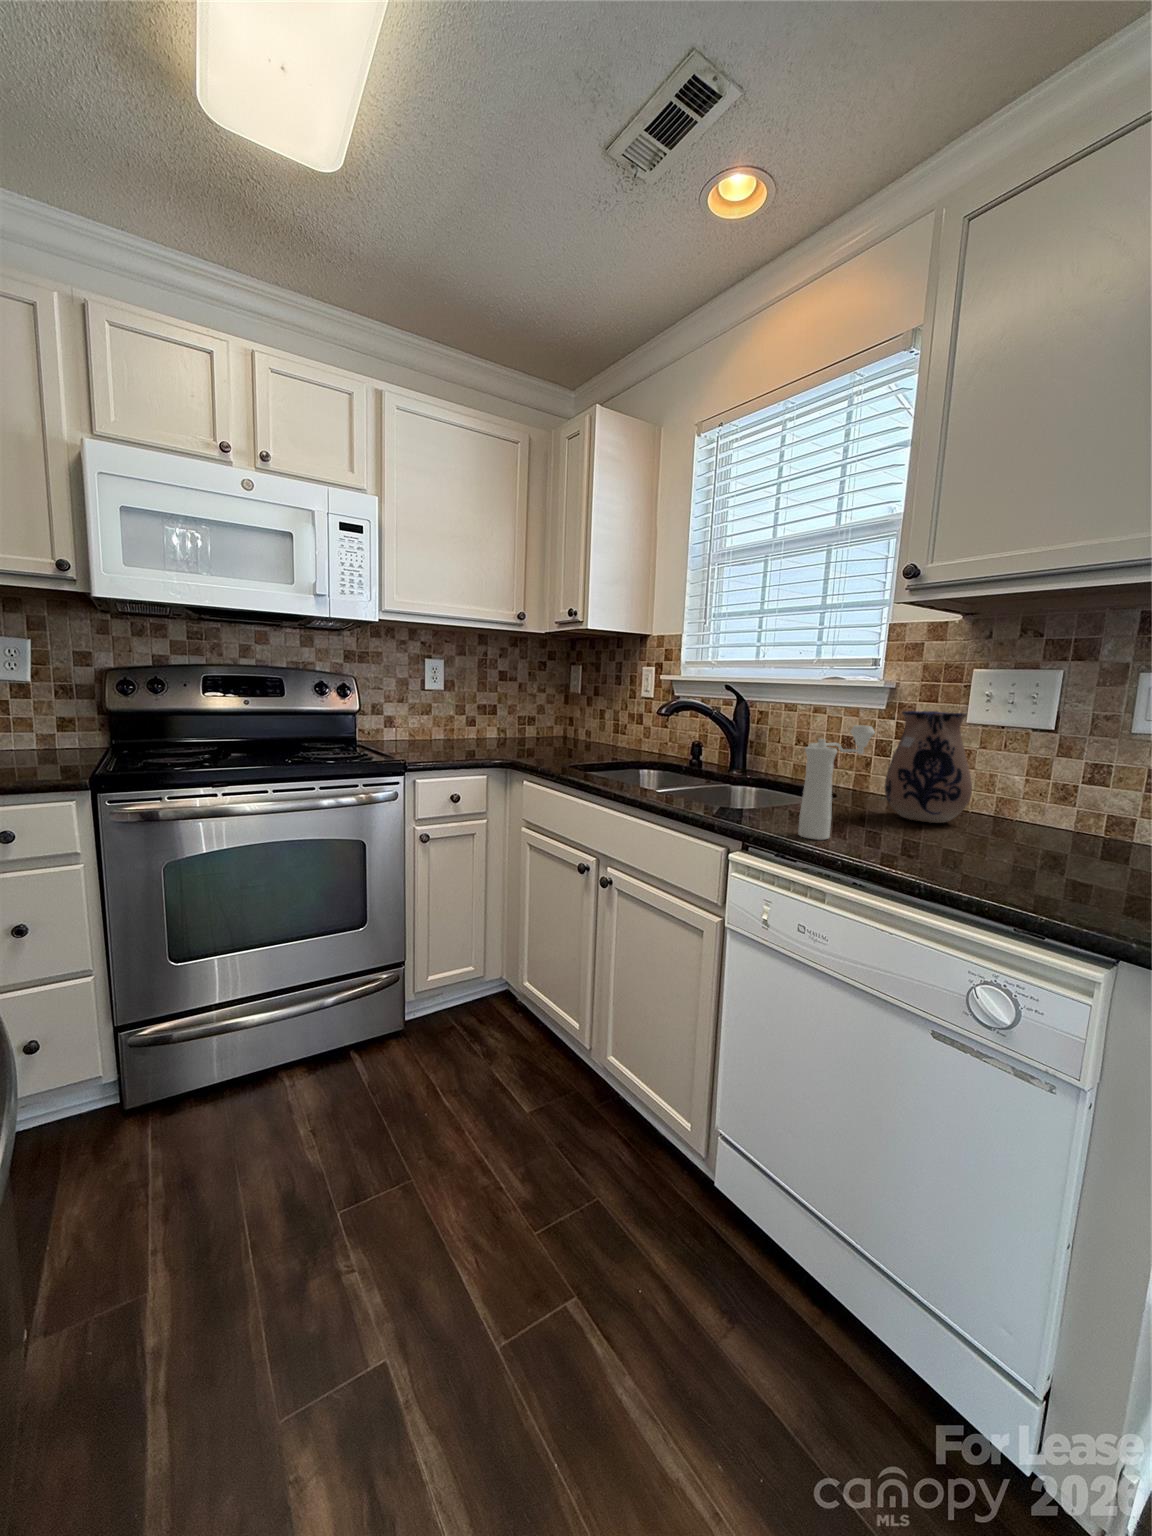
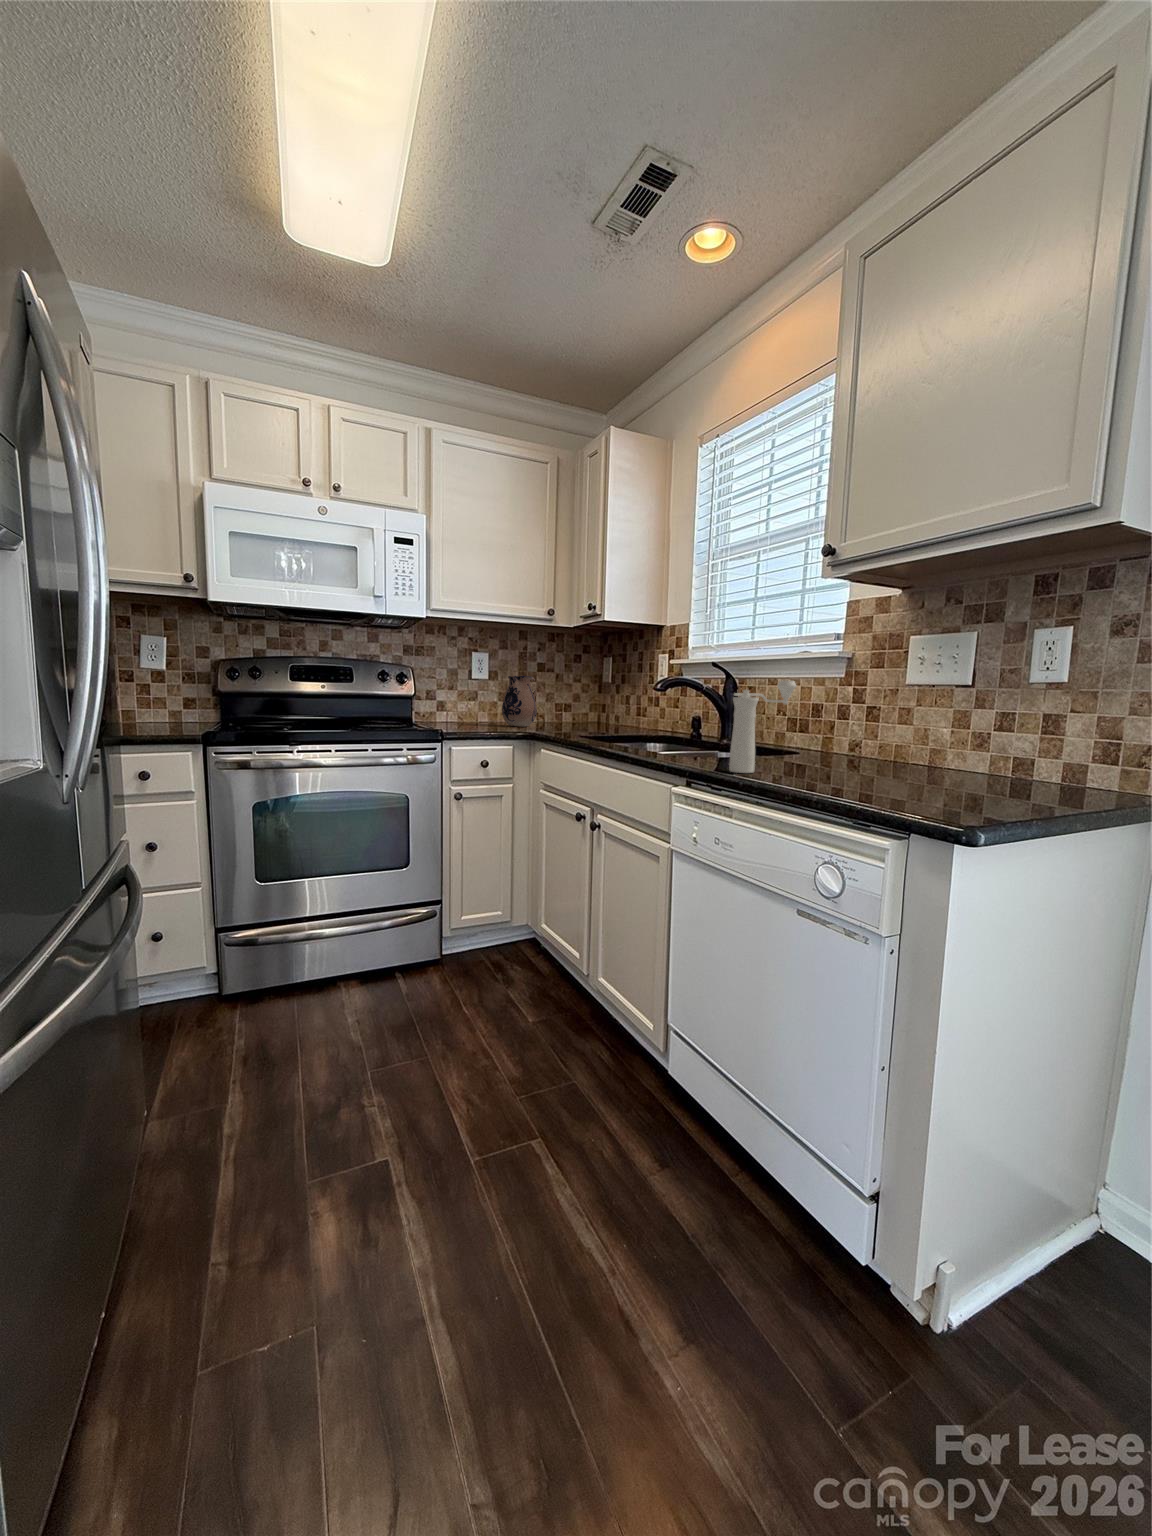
ceramic pitcher: present [885,711,972,823] -> present [502,676,537,727]

